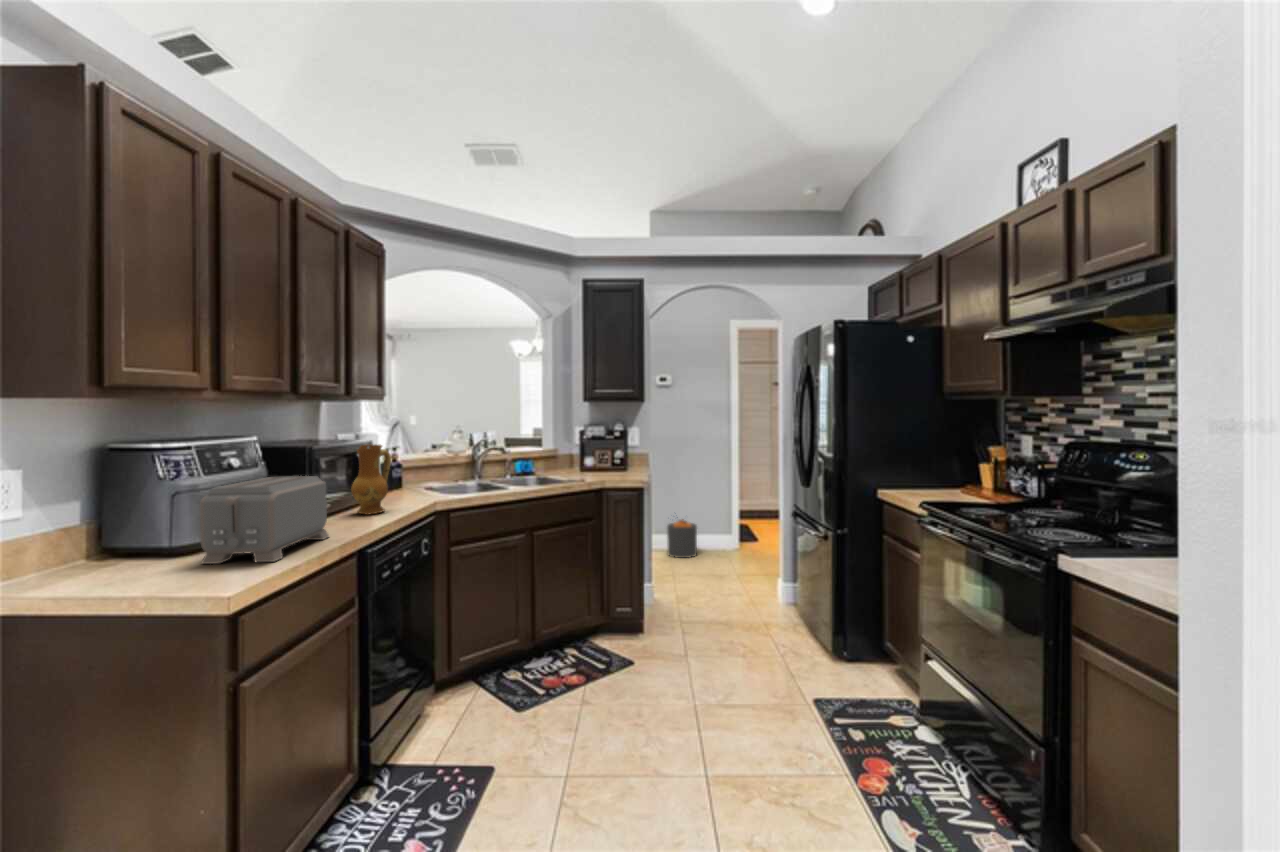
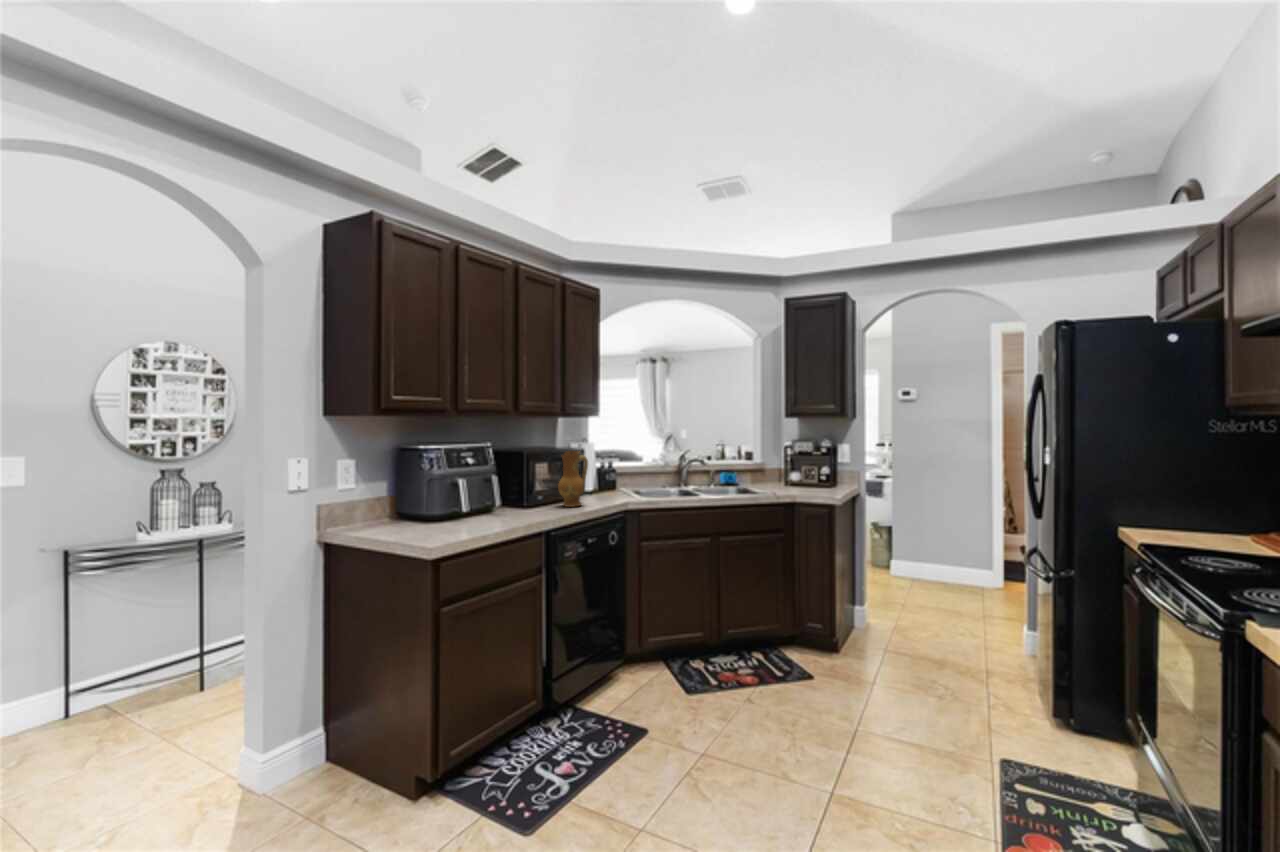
toaster: present [200,476,329,564] -> none [443,473,527,532]
trash can: present [667,517,697,558] -> none [916,535,956,591]

